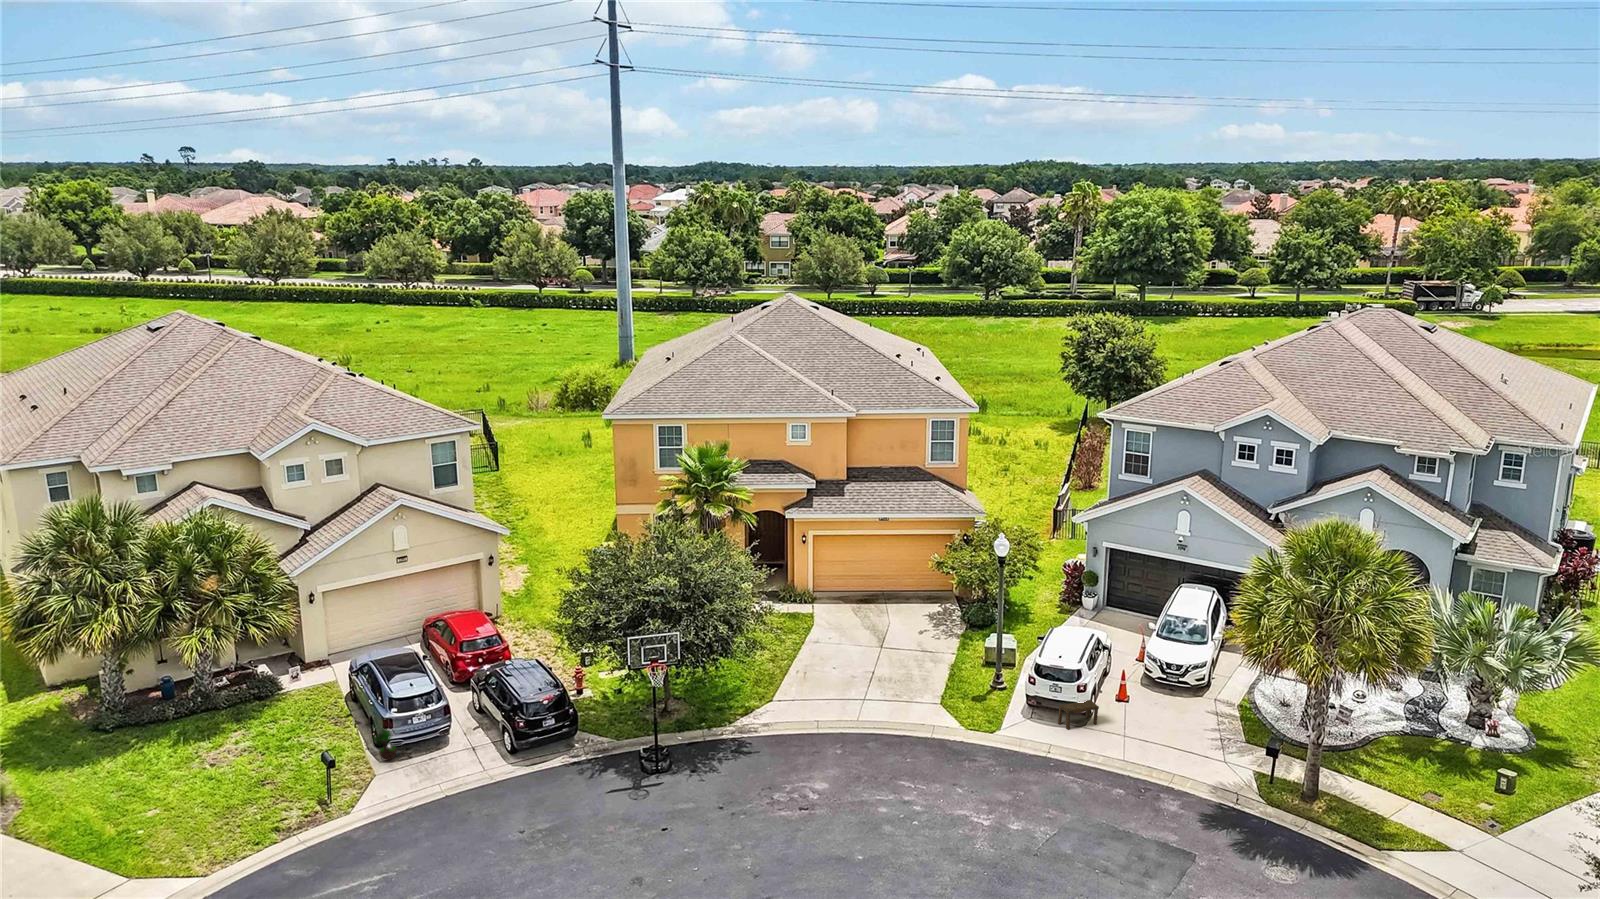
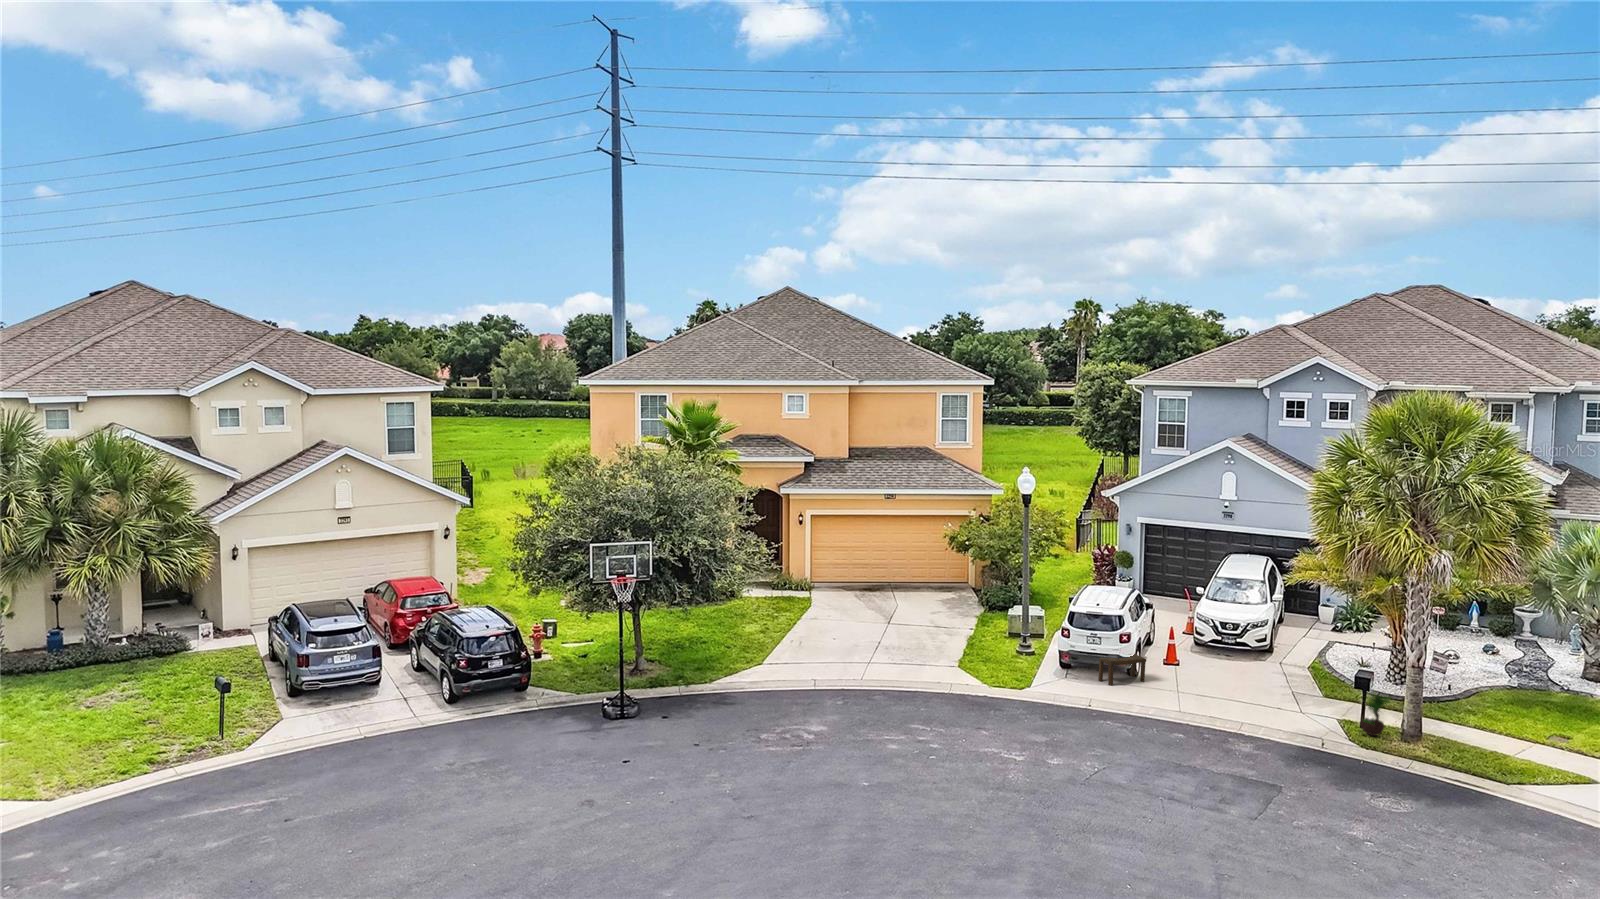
potted tree: present [374,729,397,760] -> present [1361,695,1389,736]

